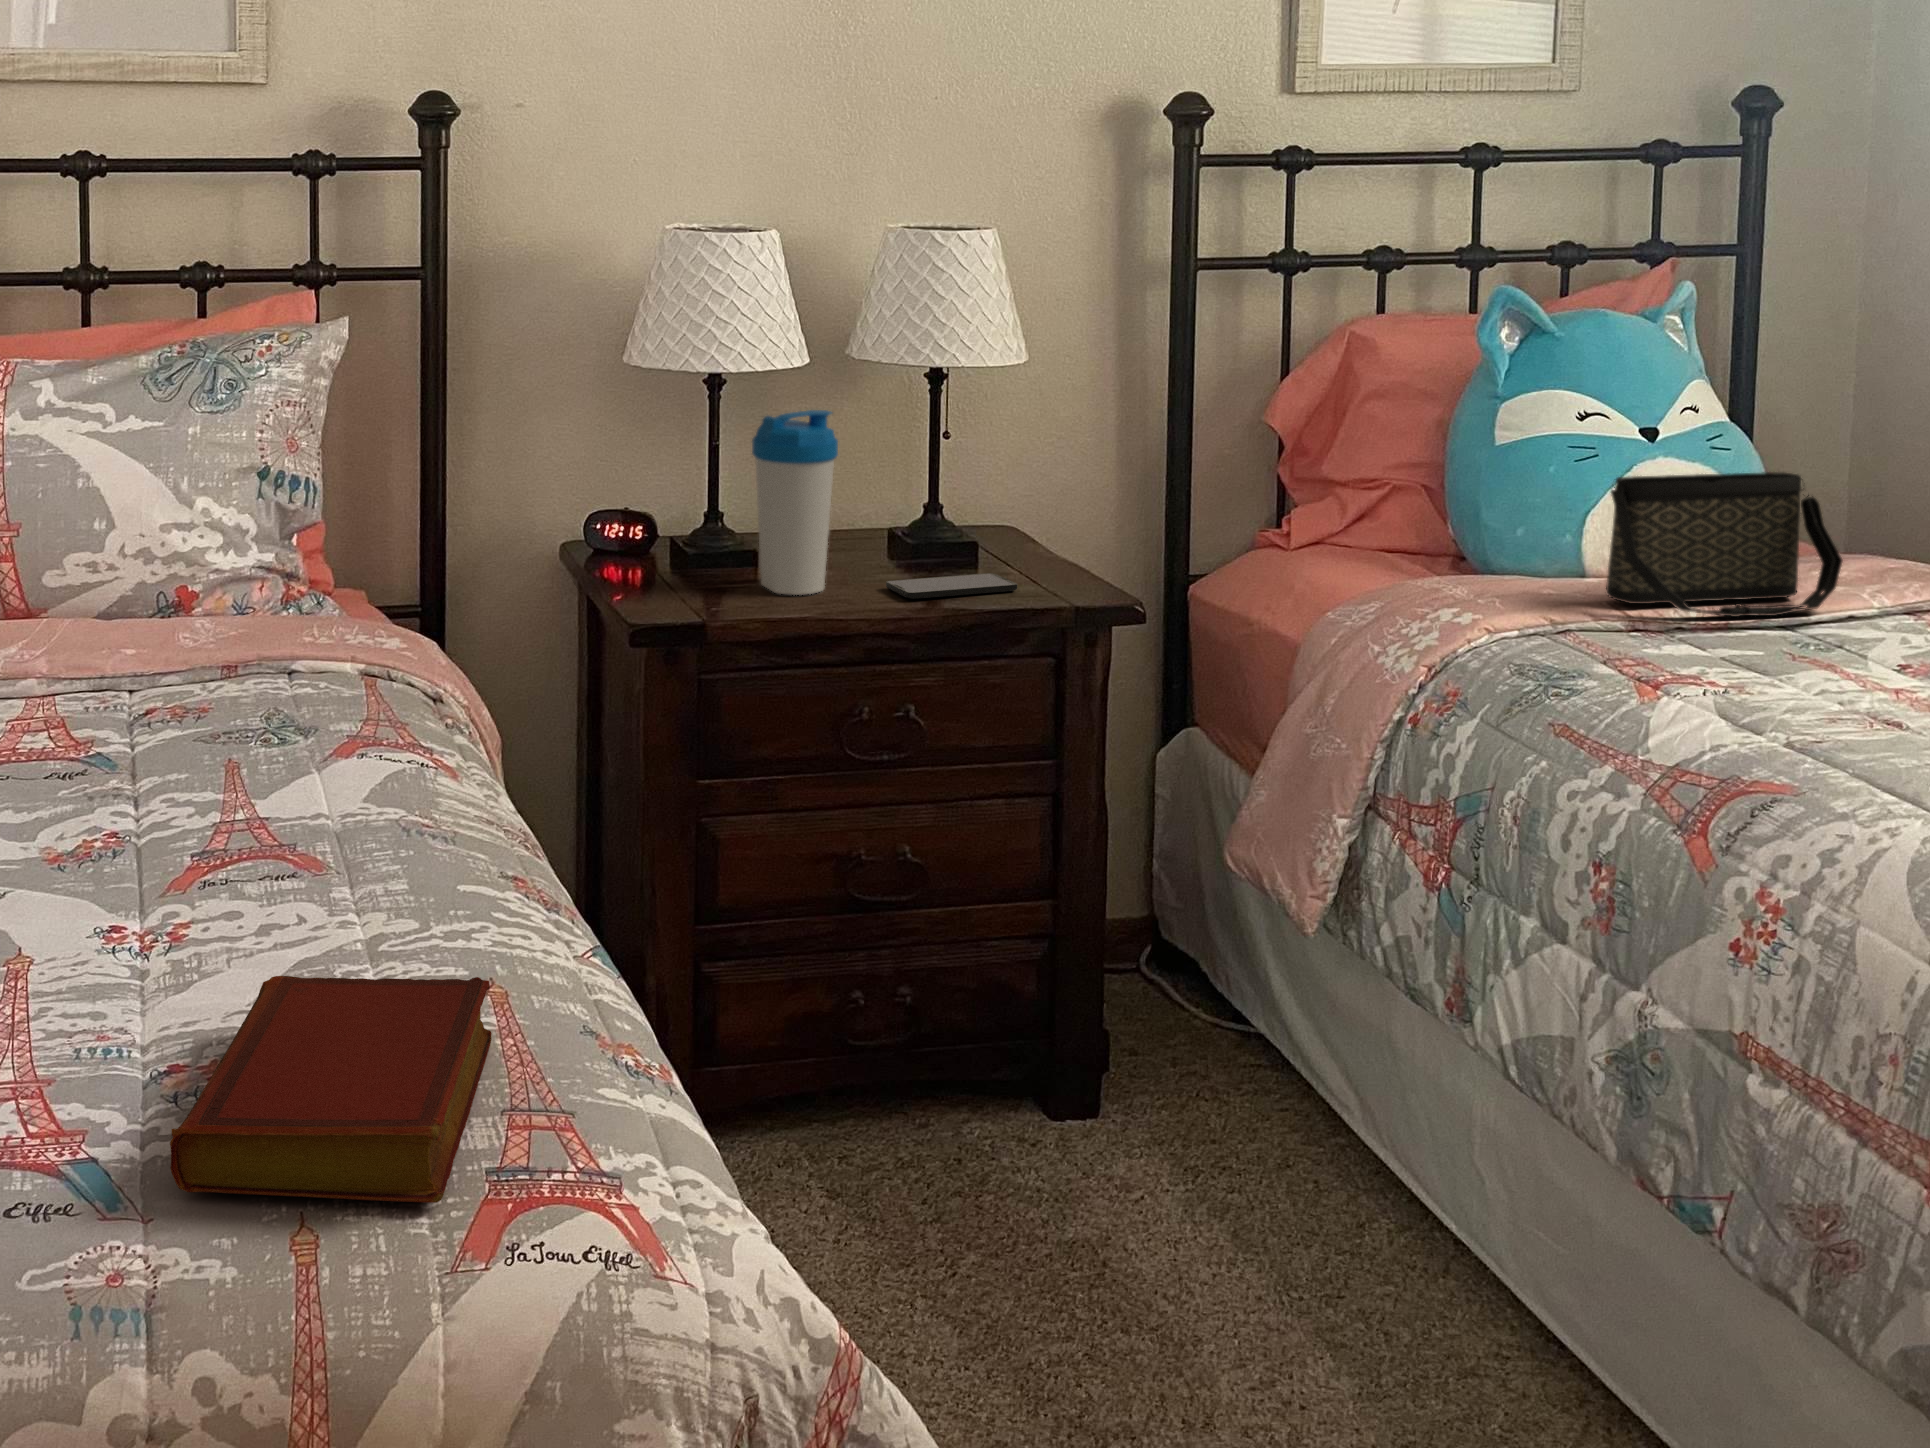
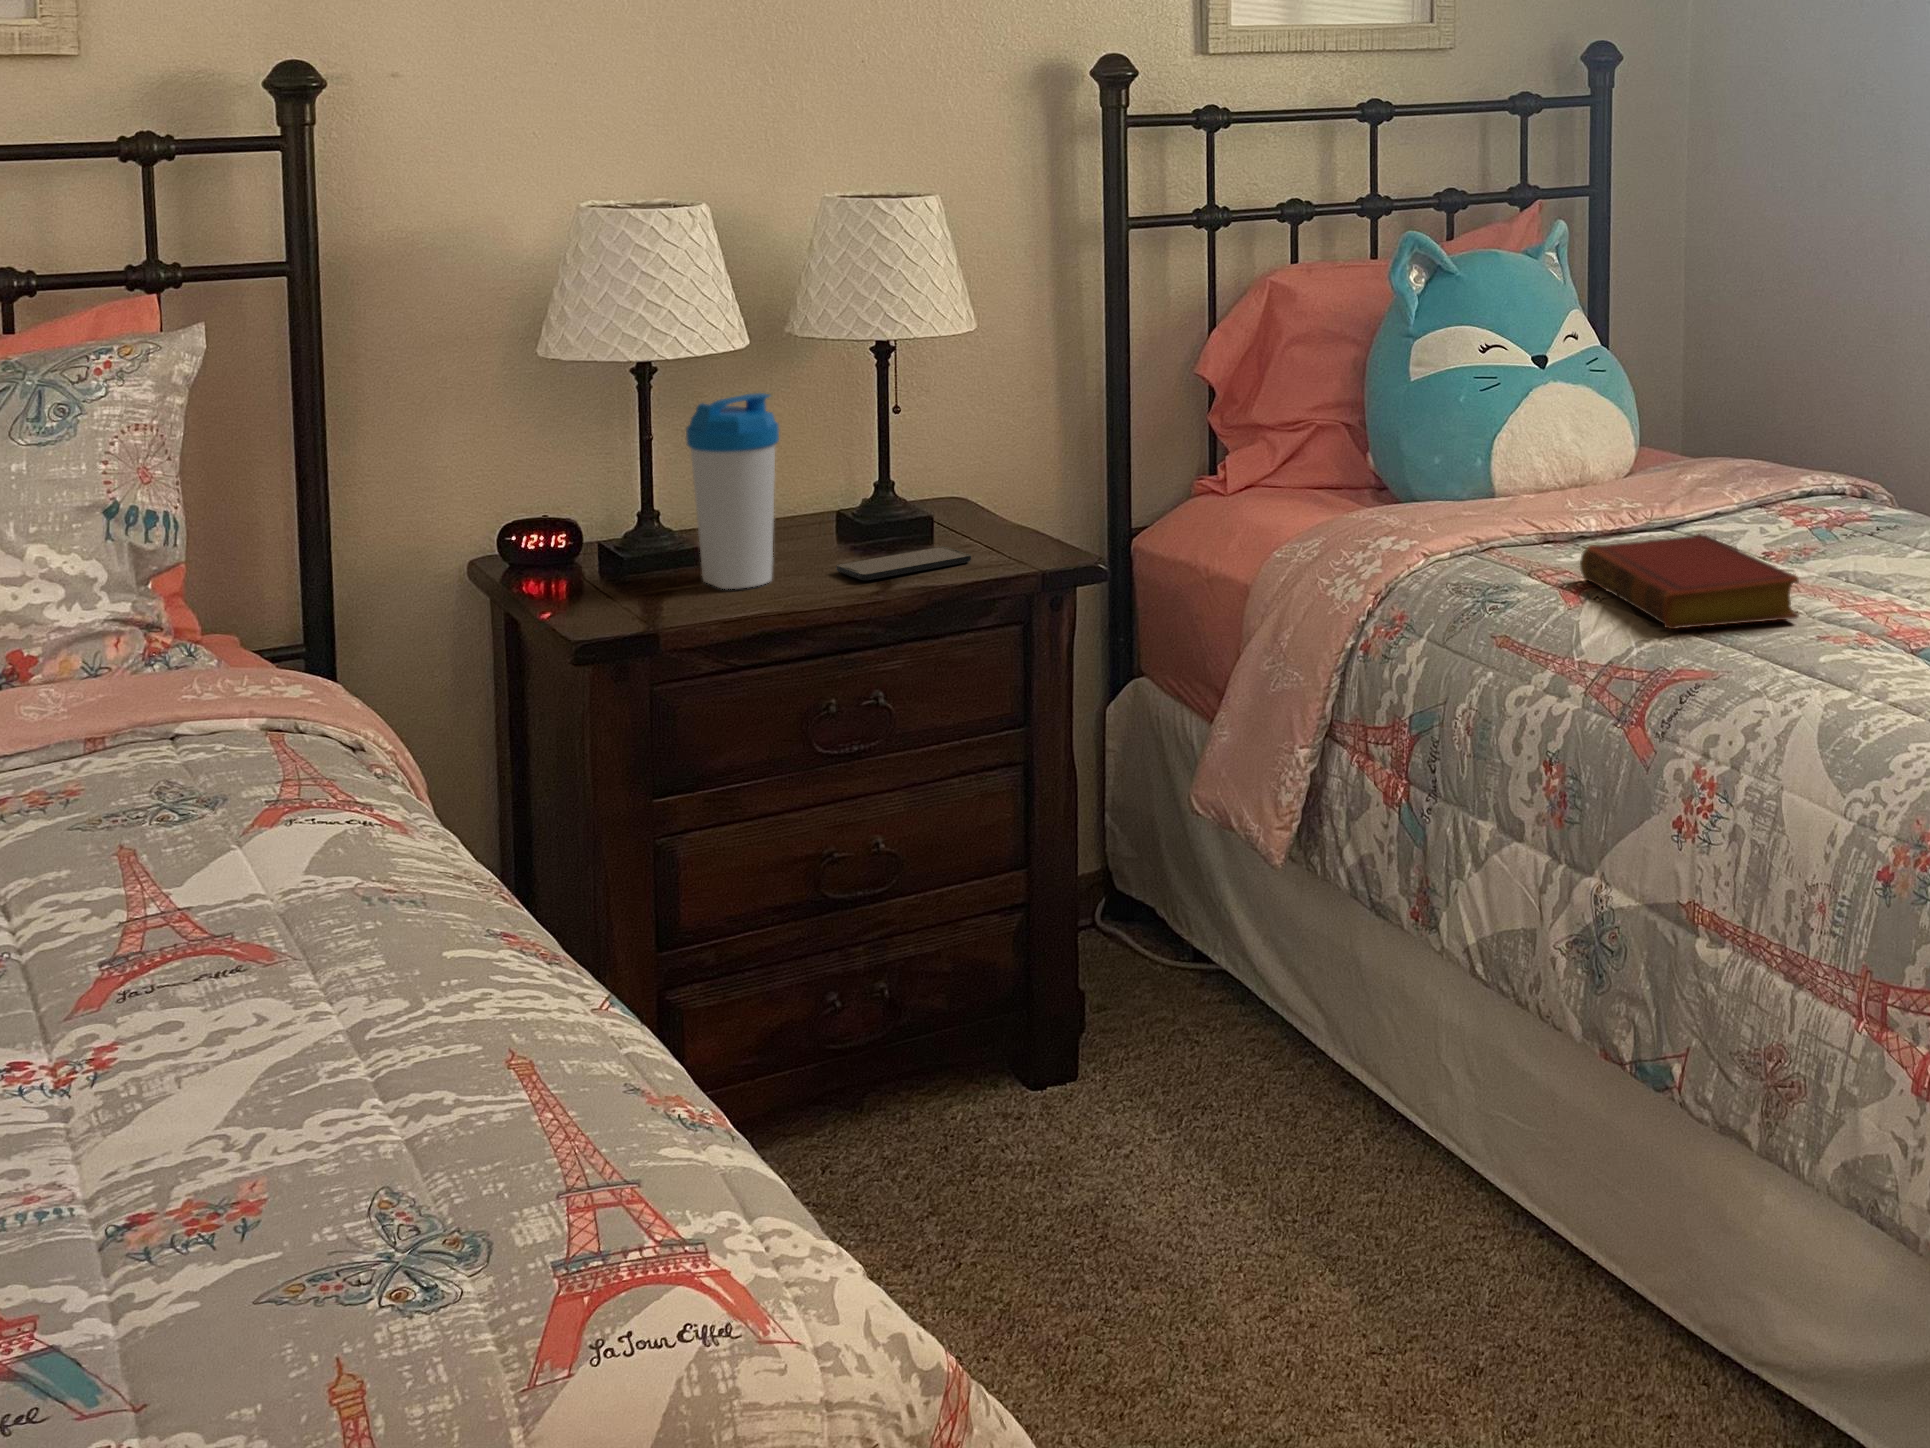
handbag: present [1606,472,1843,617] -> none [1515,389,1709,524]
book: present [170,976,492,1203] -> present [1580,534,1799,629]

